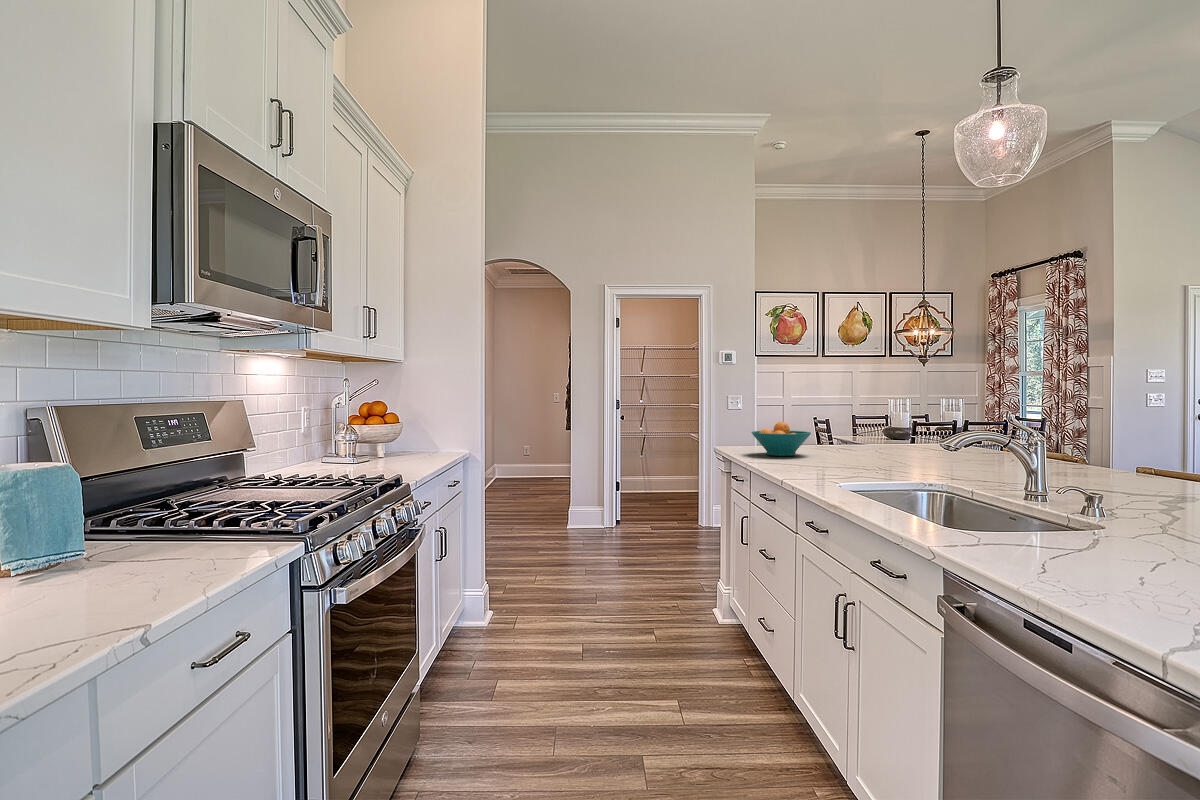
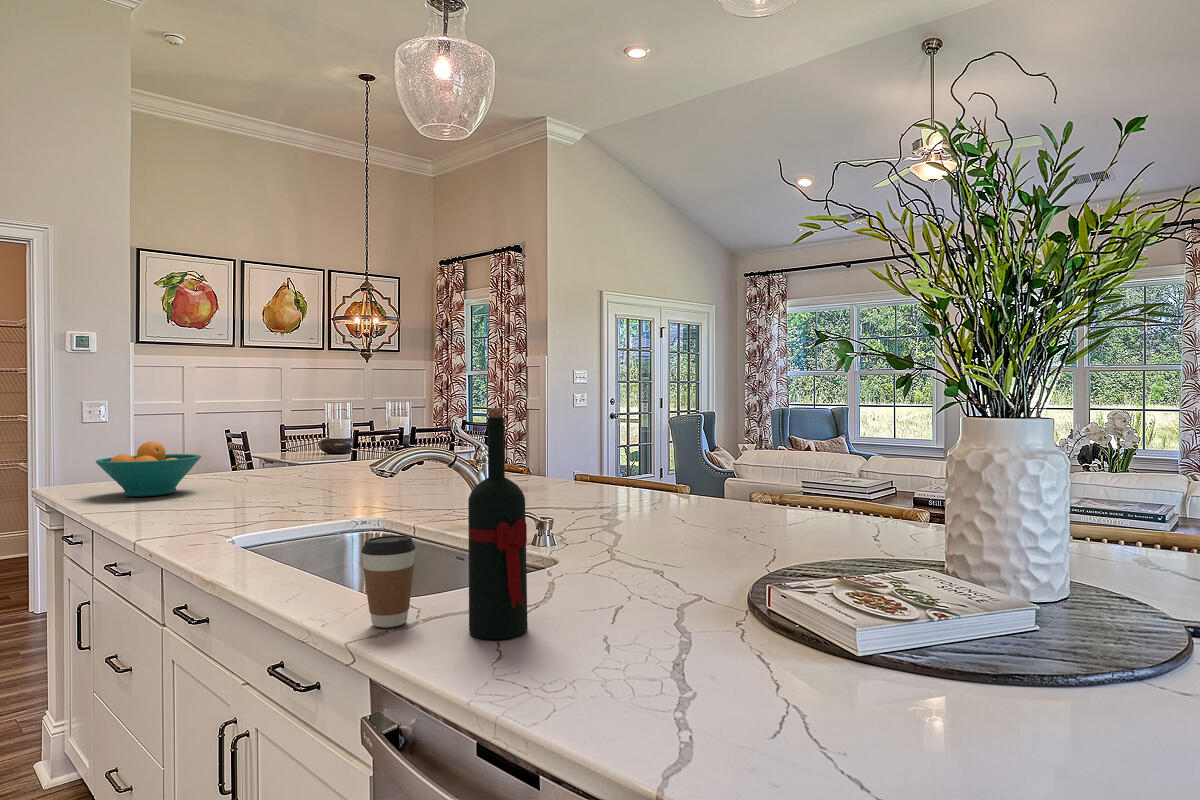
wine bottle: none [1020,403,1070,562] -> present [468,408,528,639]
coffee cup: none [940,484,979,542] -> present [361,535,415,627]

